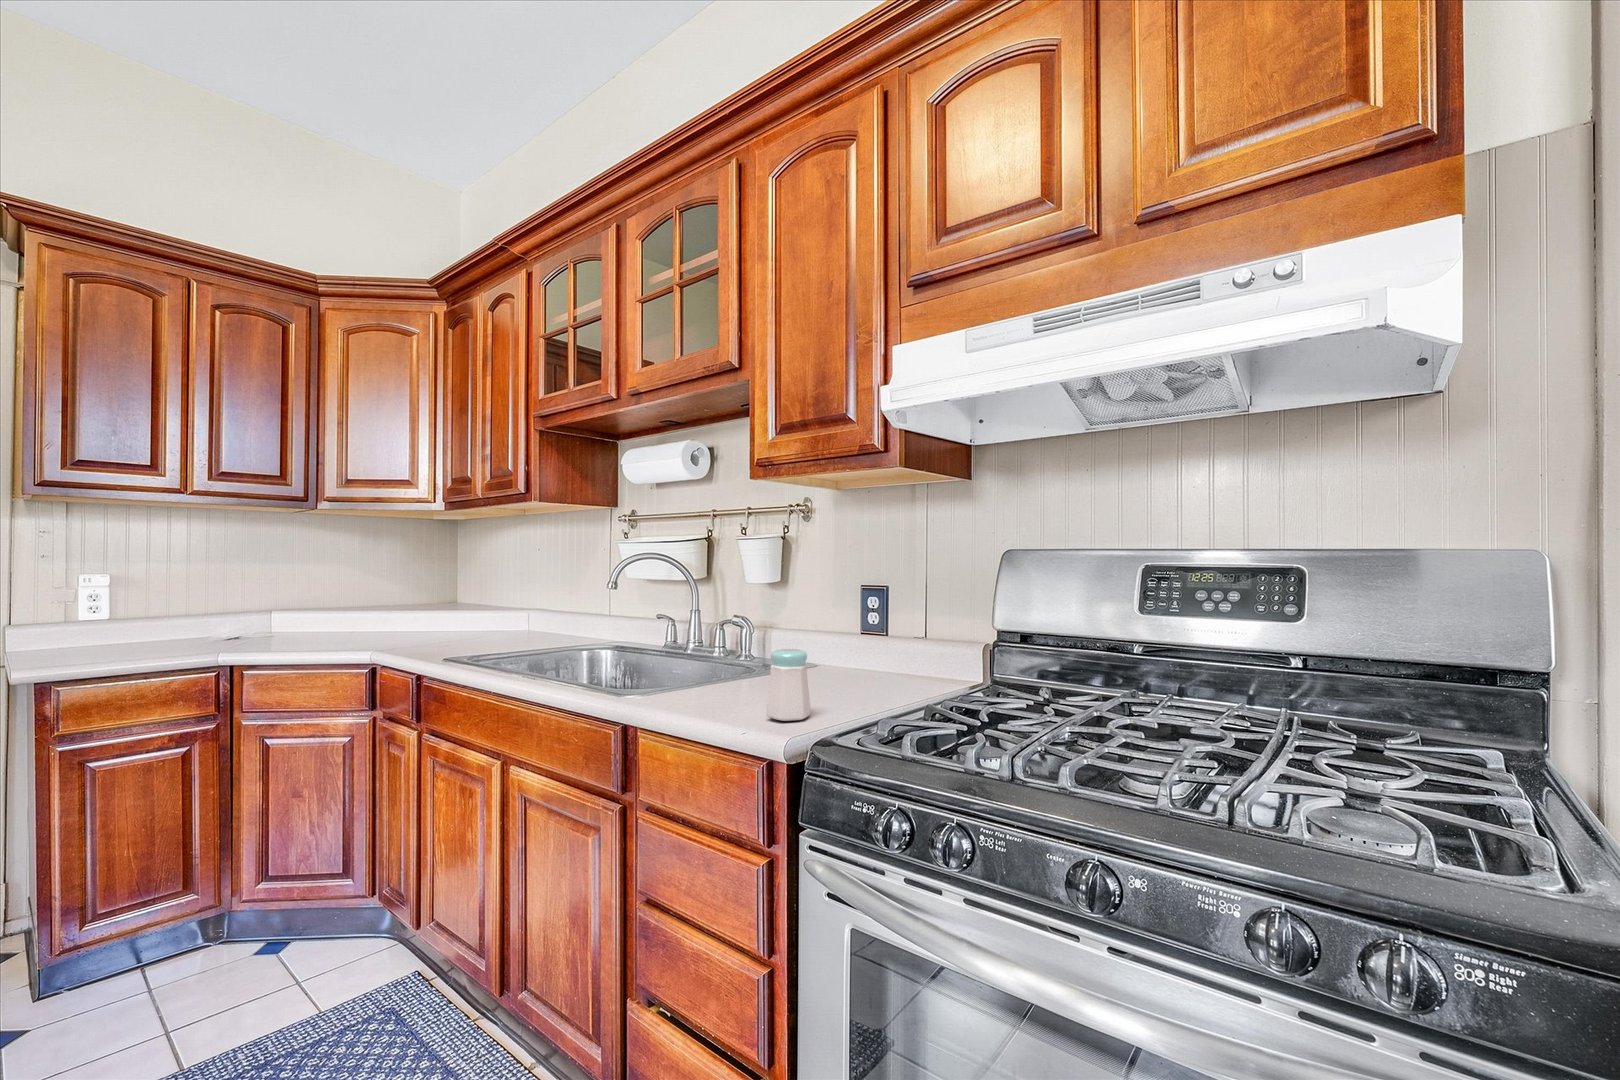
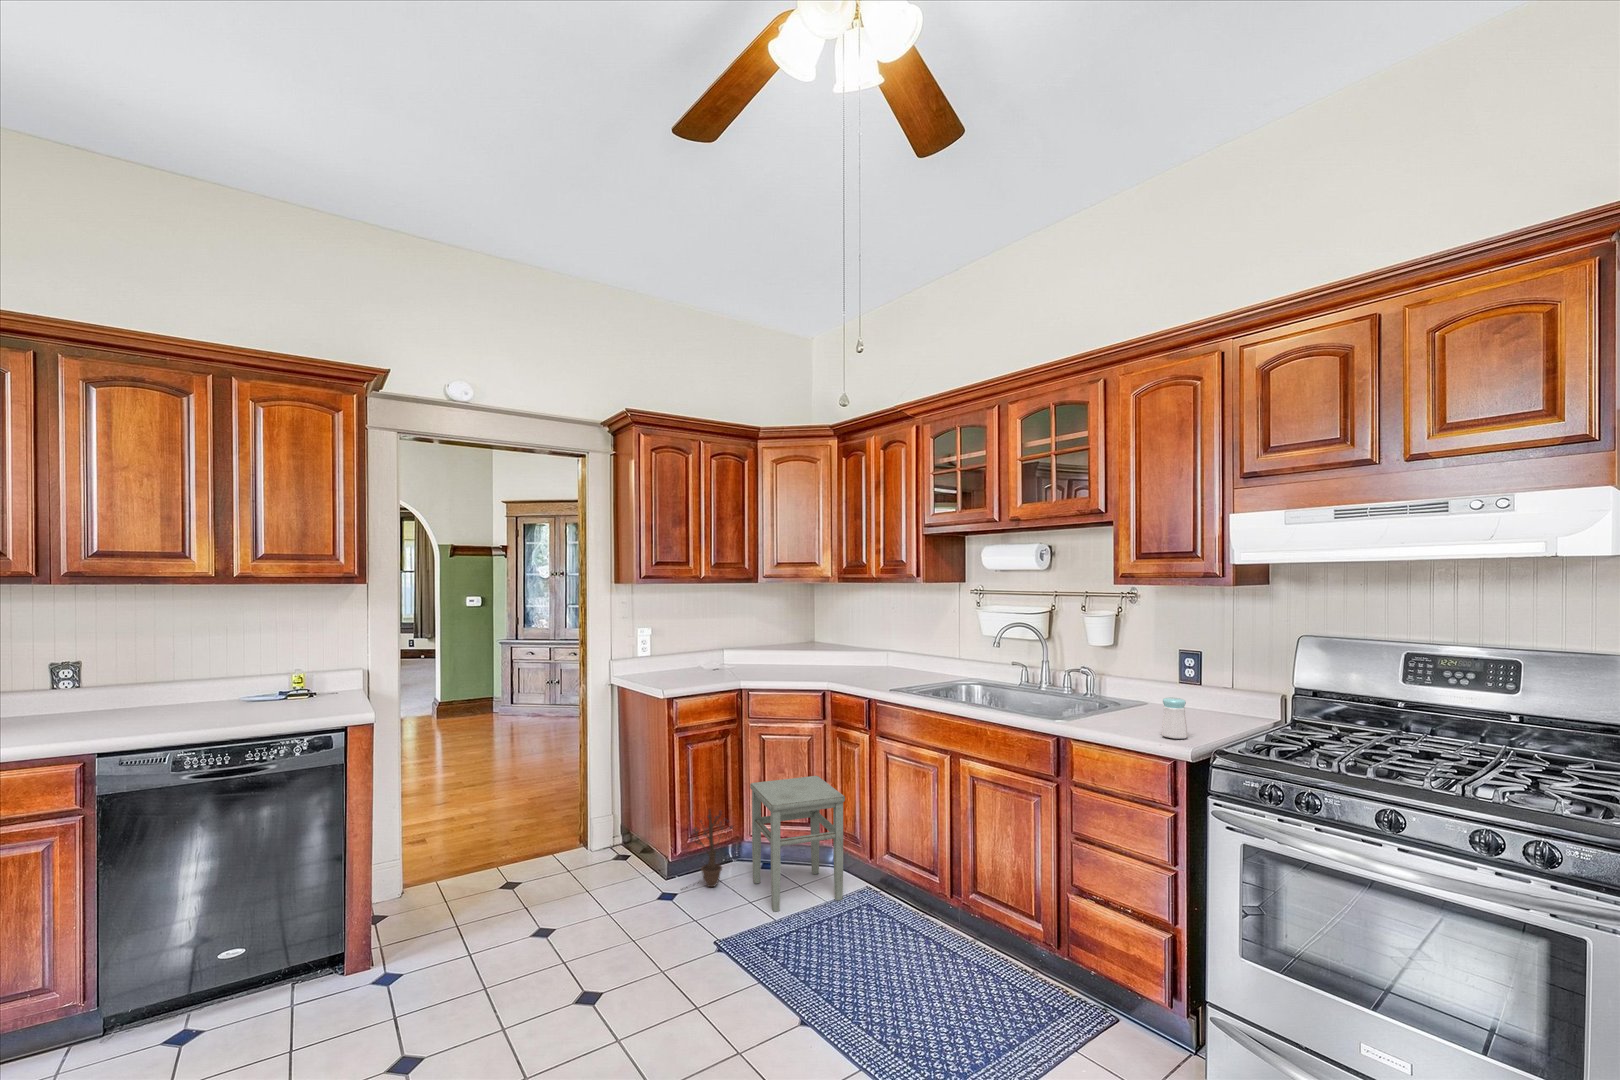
stool: none [195,801,356,1046] -> present [750,776,845,912]
decorative plant: none [44,873,177,1022] -> present [681,810,733,890]

